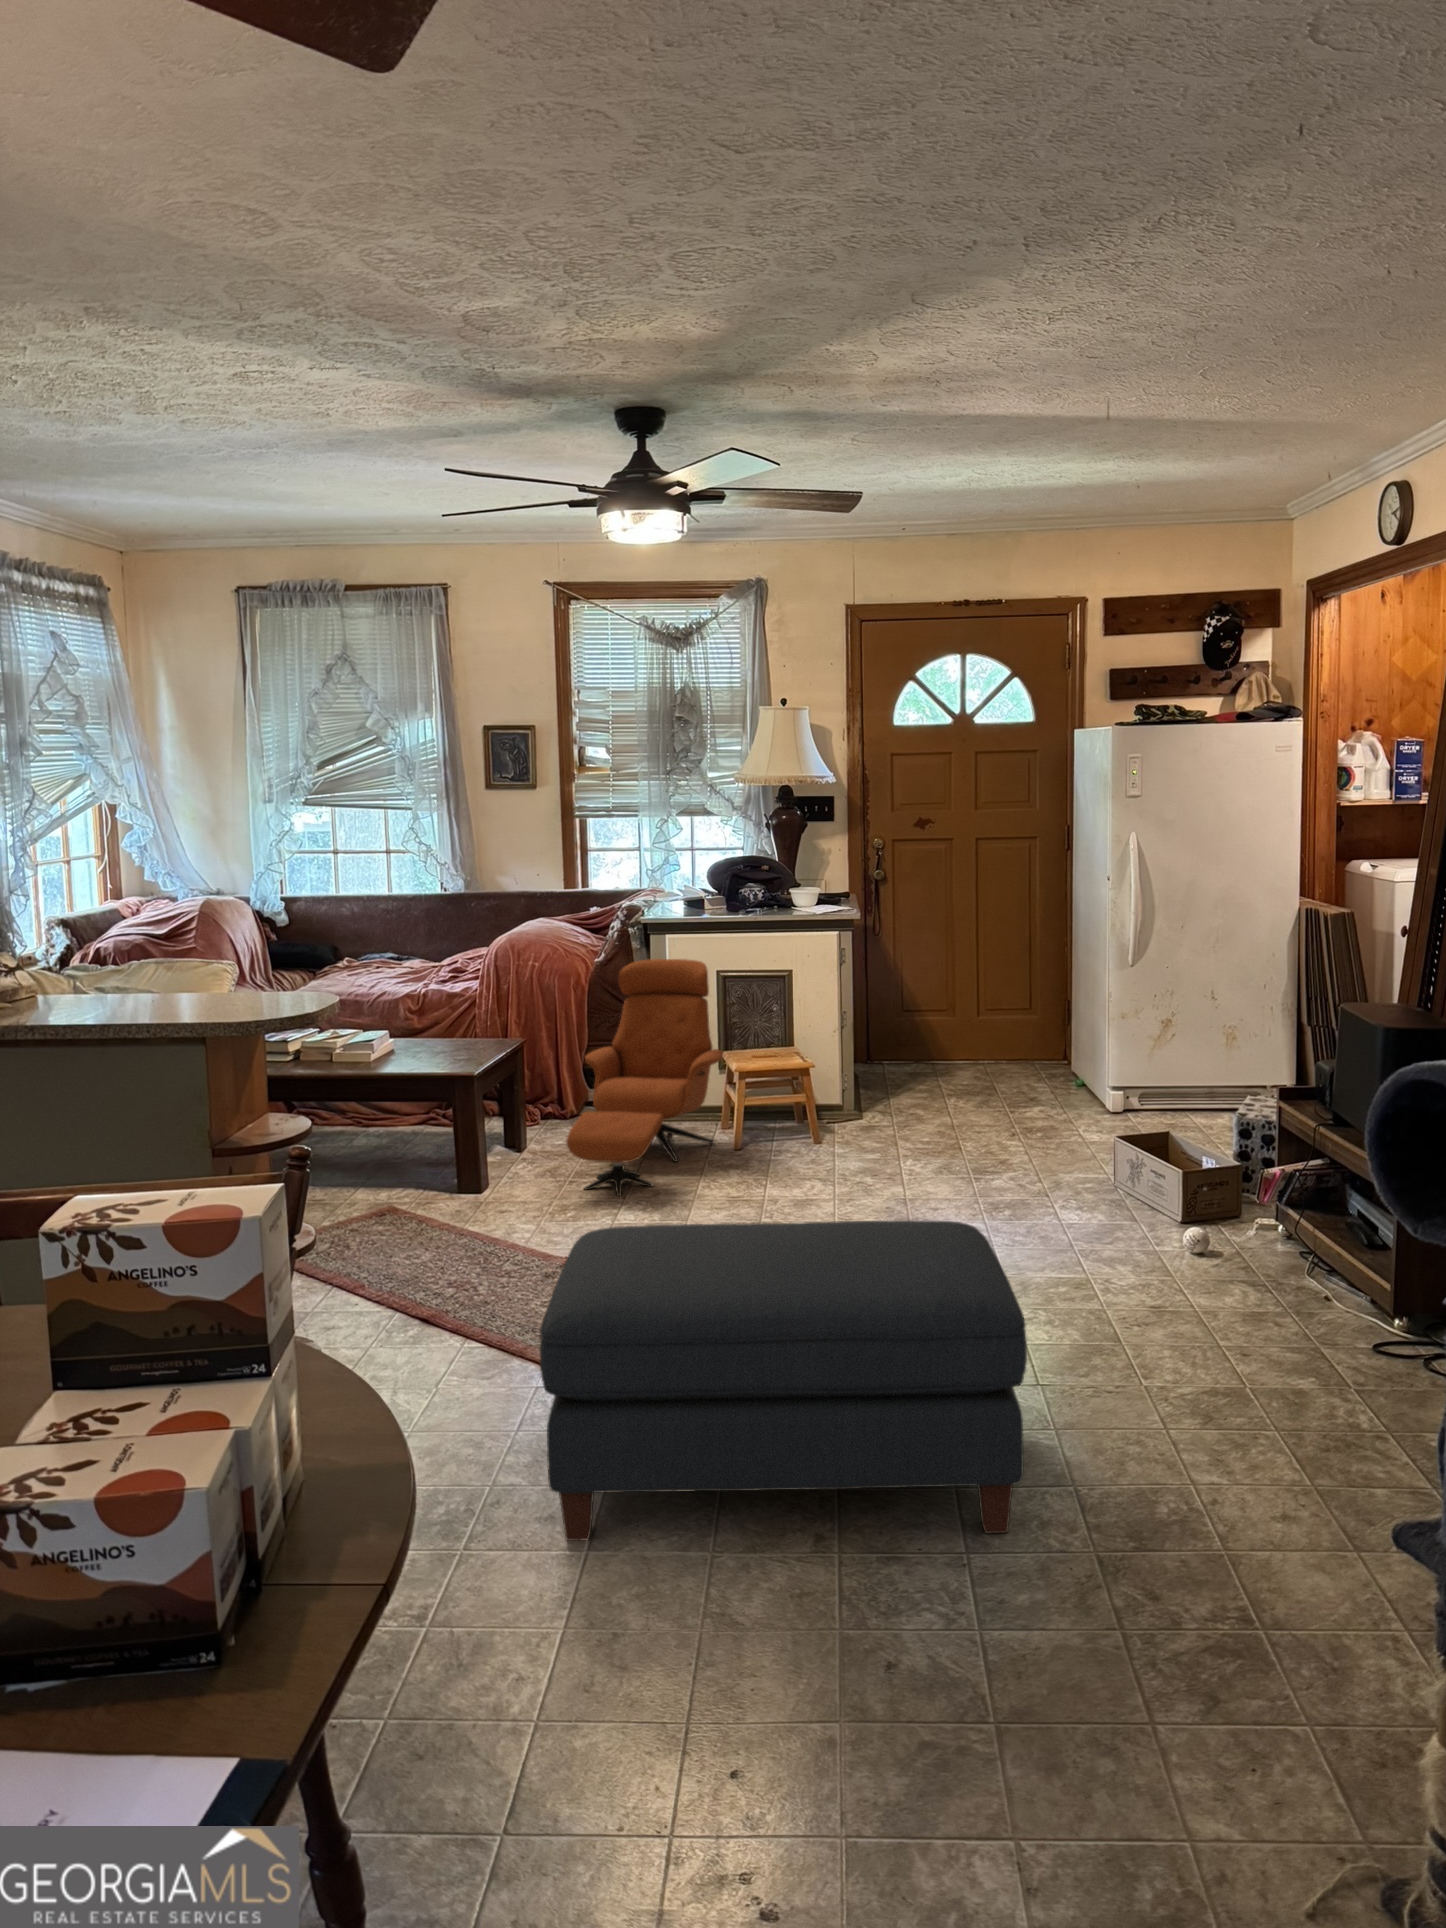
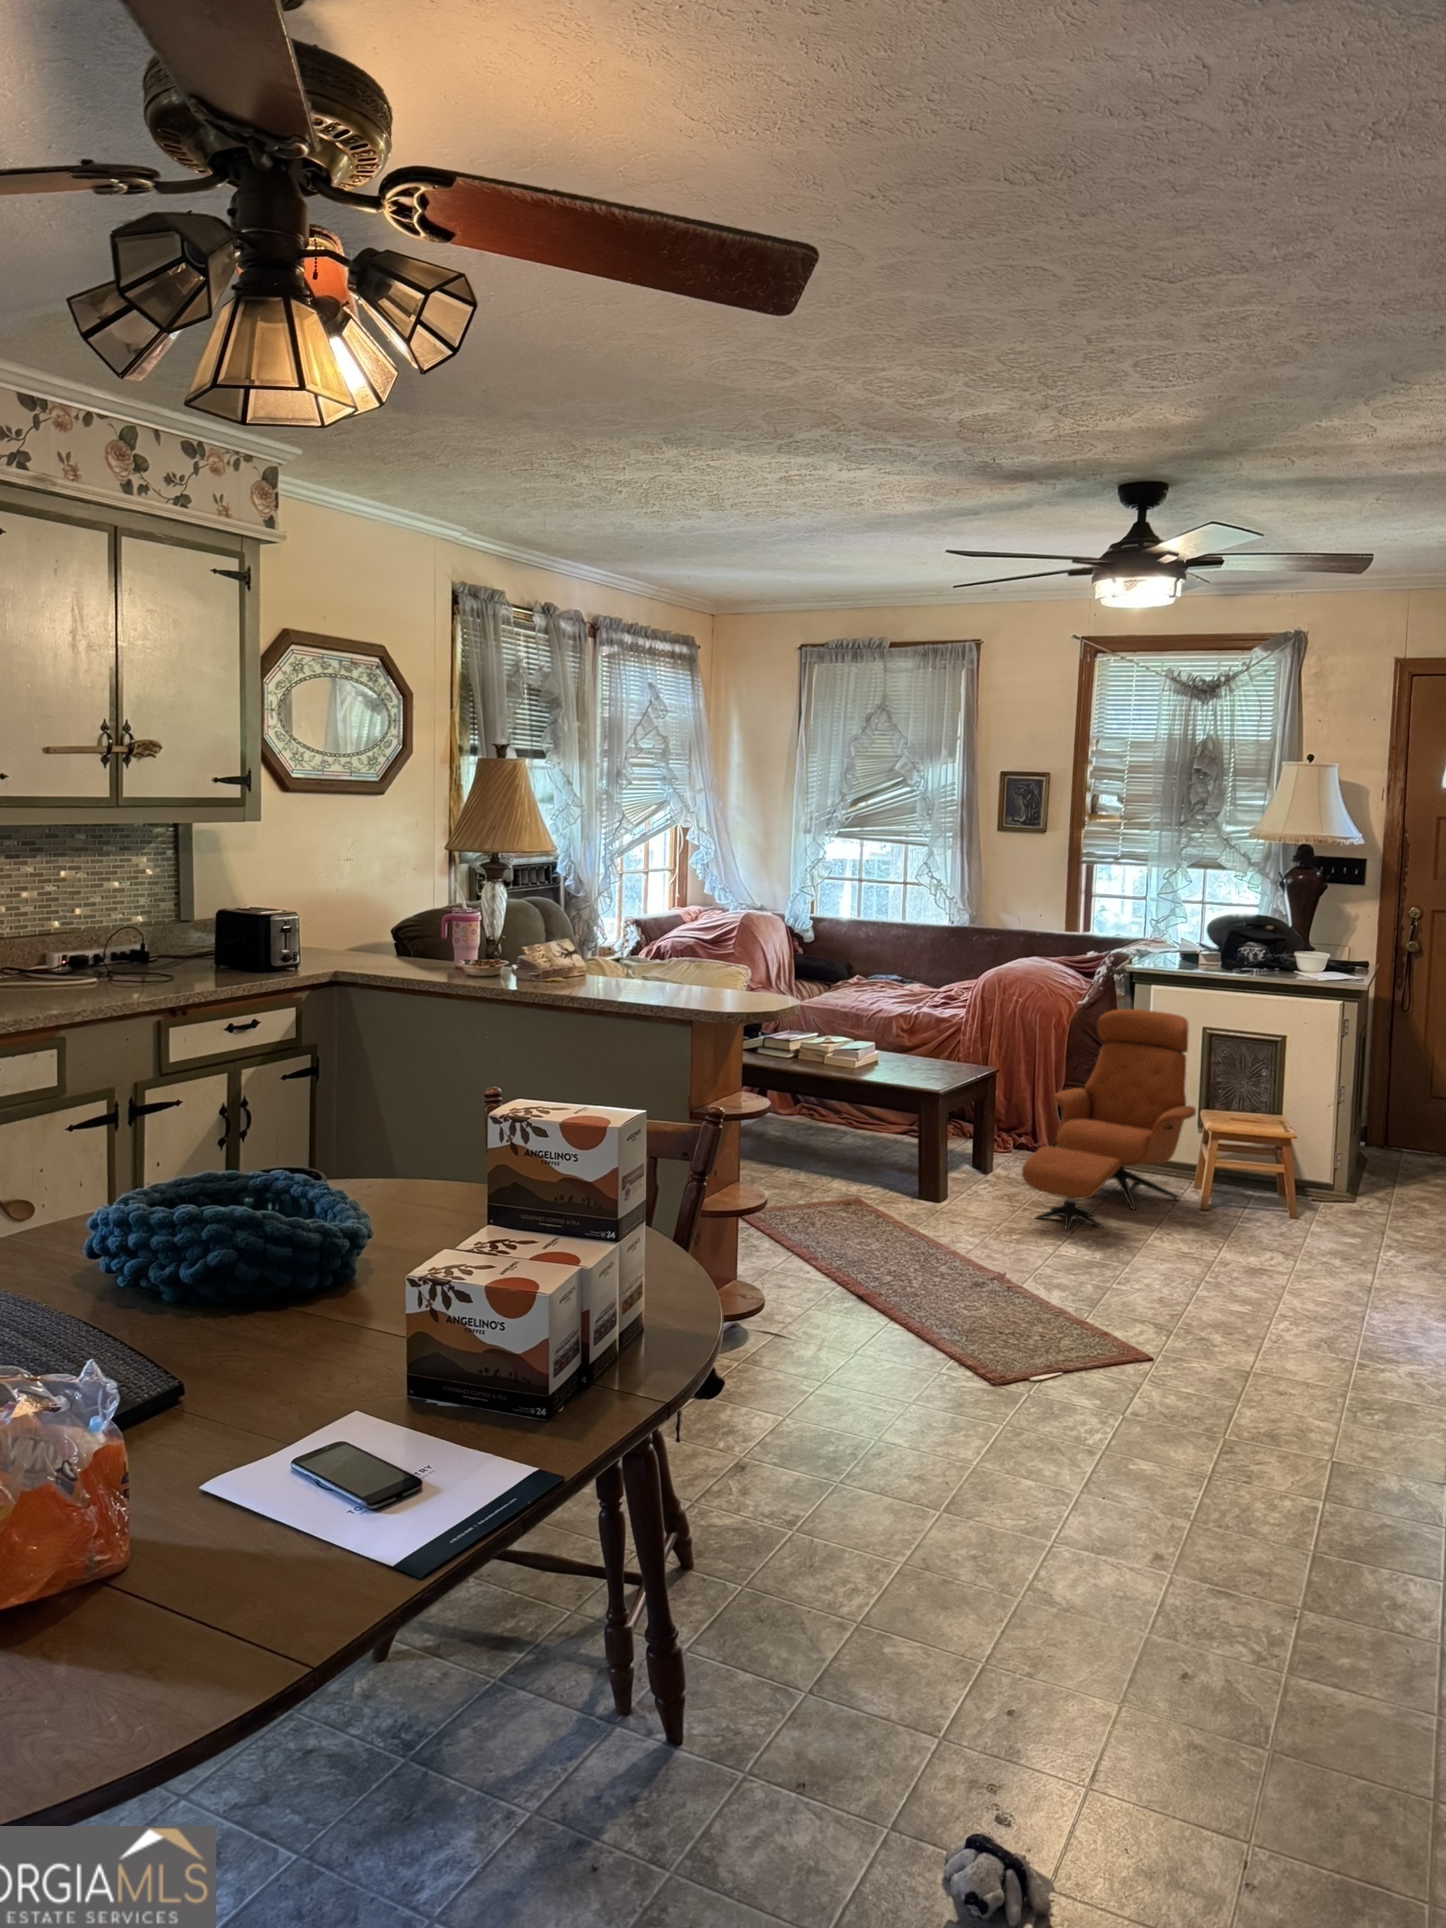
ottoman: present [540,1220,1027,1541] -> none [919,1241,1389,1606]

